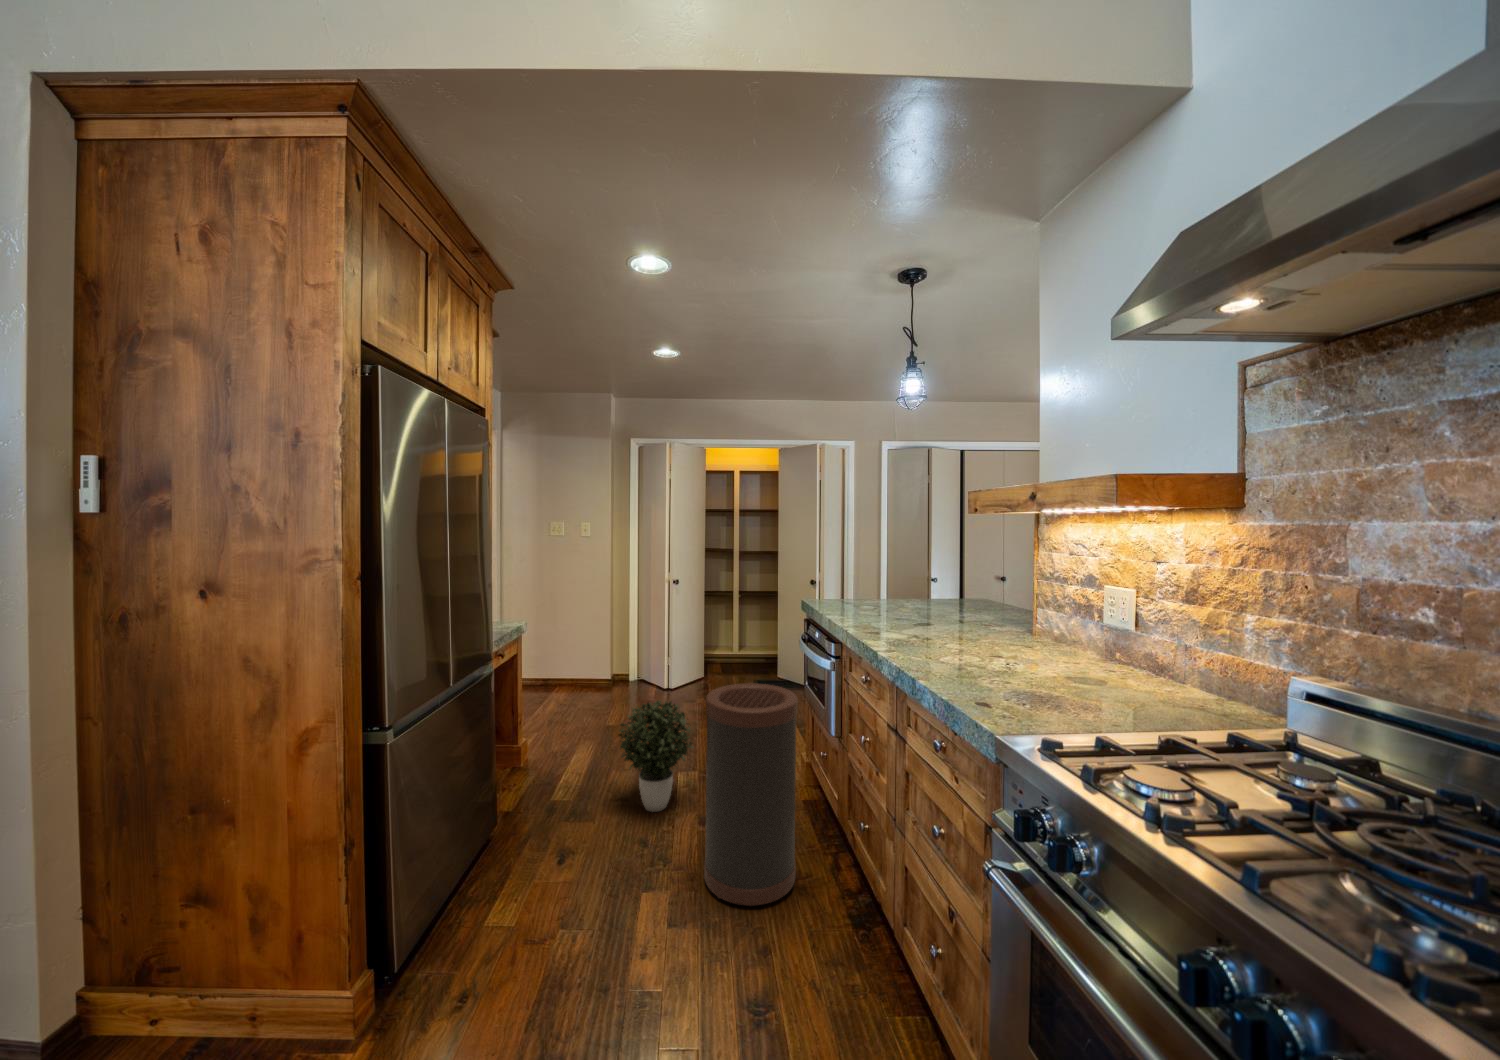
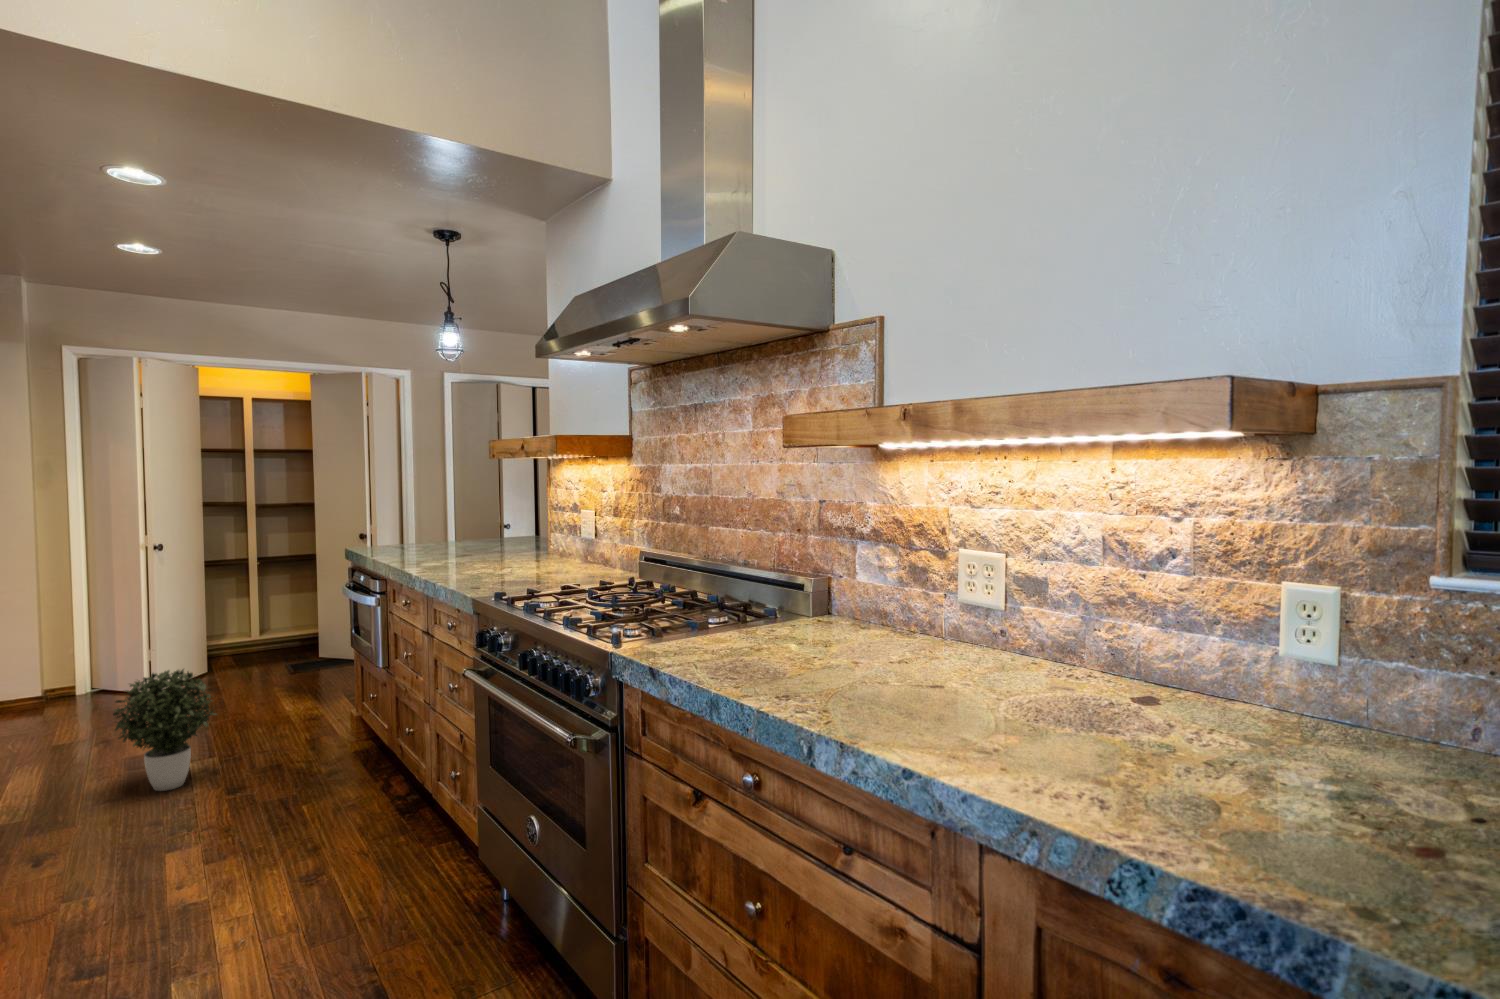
trash can: present [704,683,798,906] -> none [238,626,343,825]

